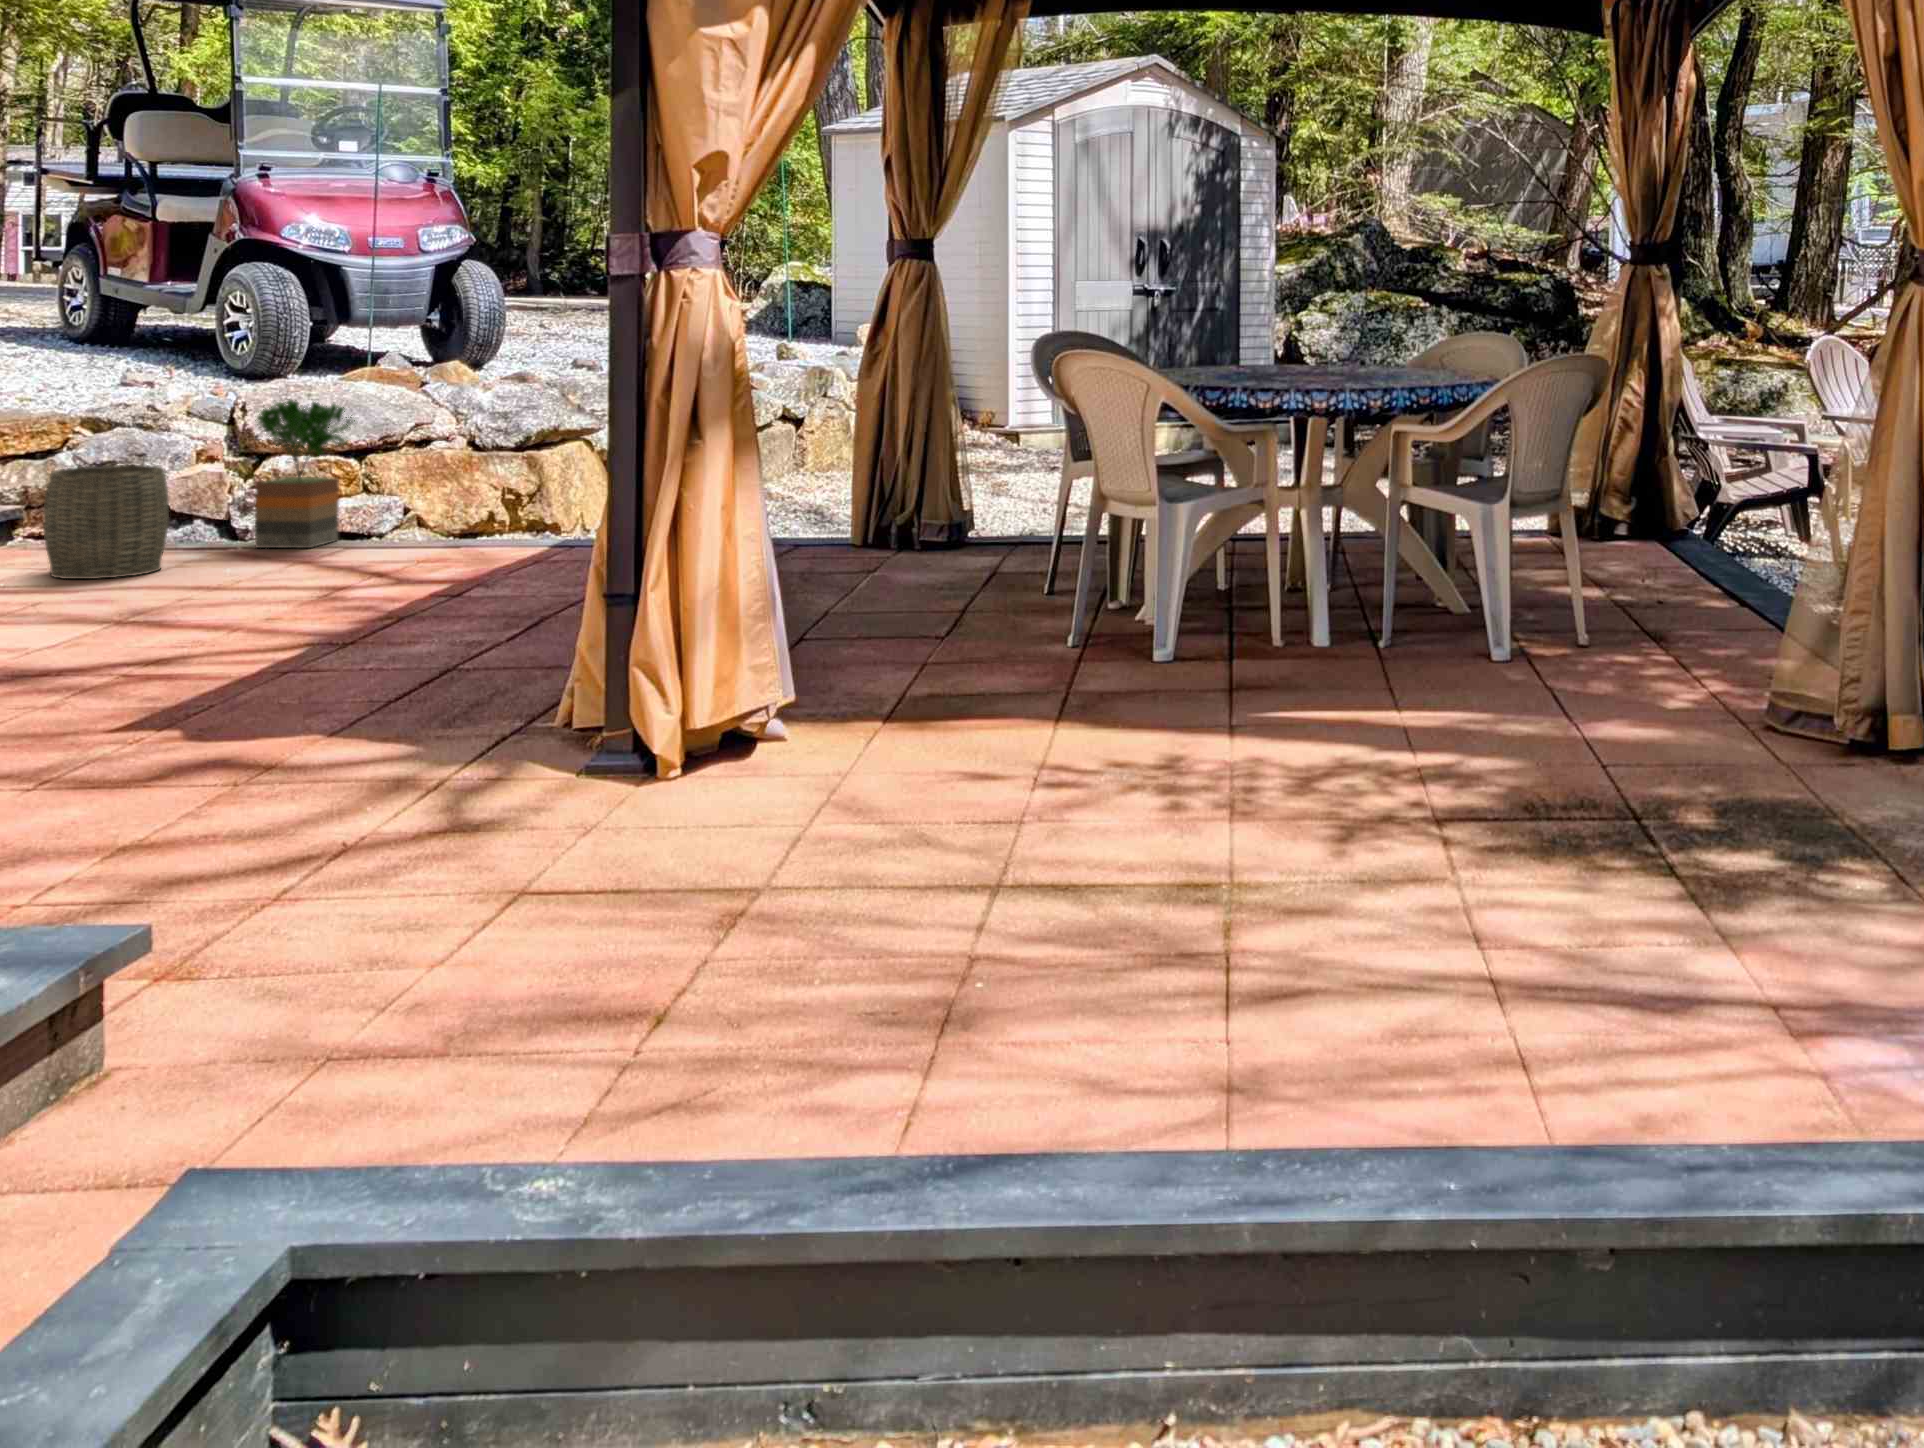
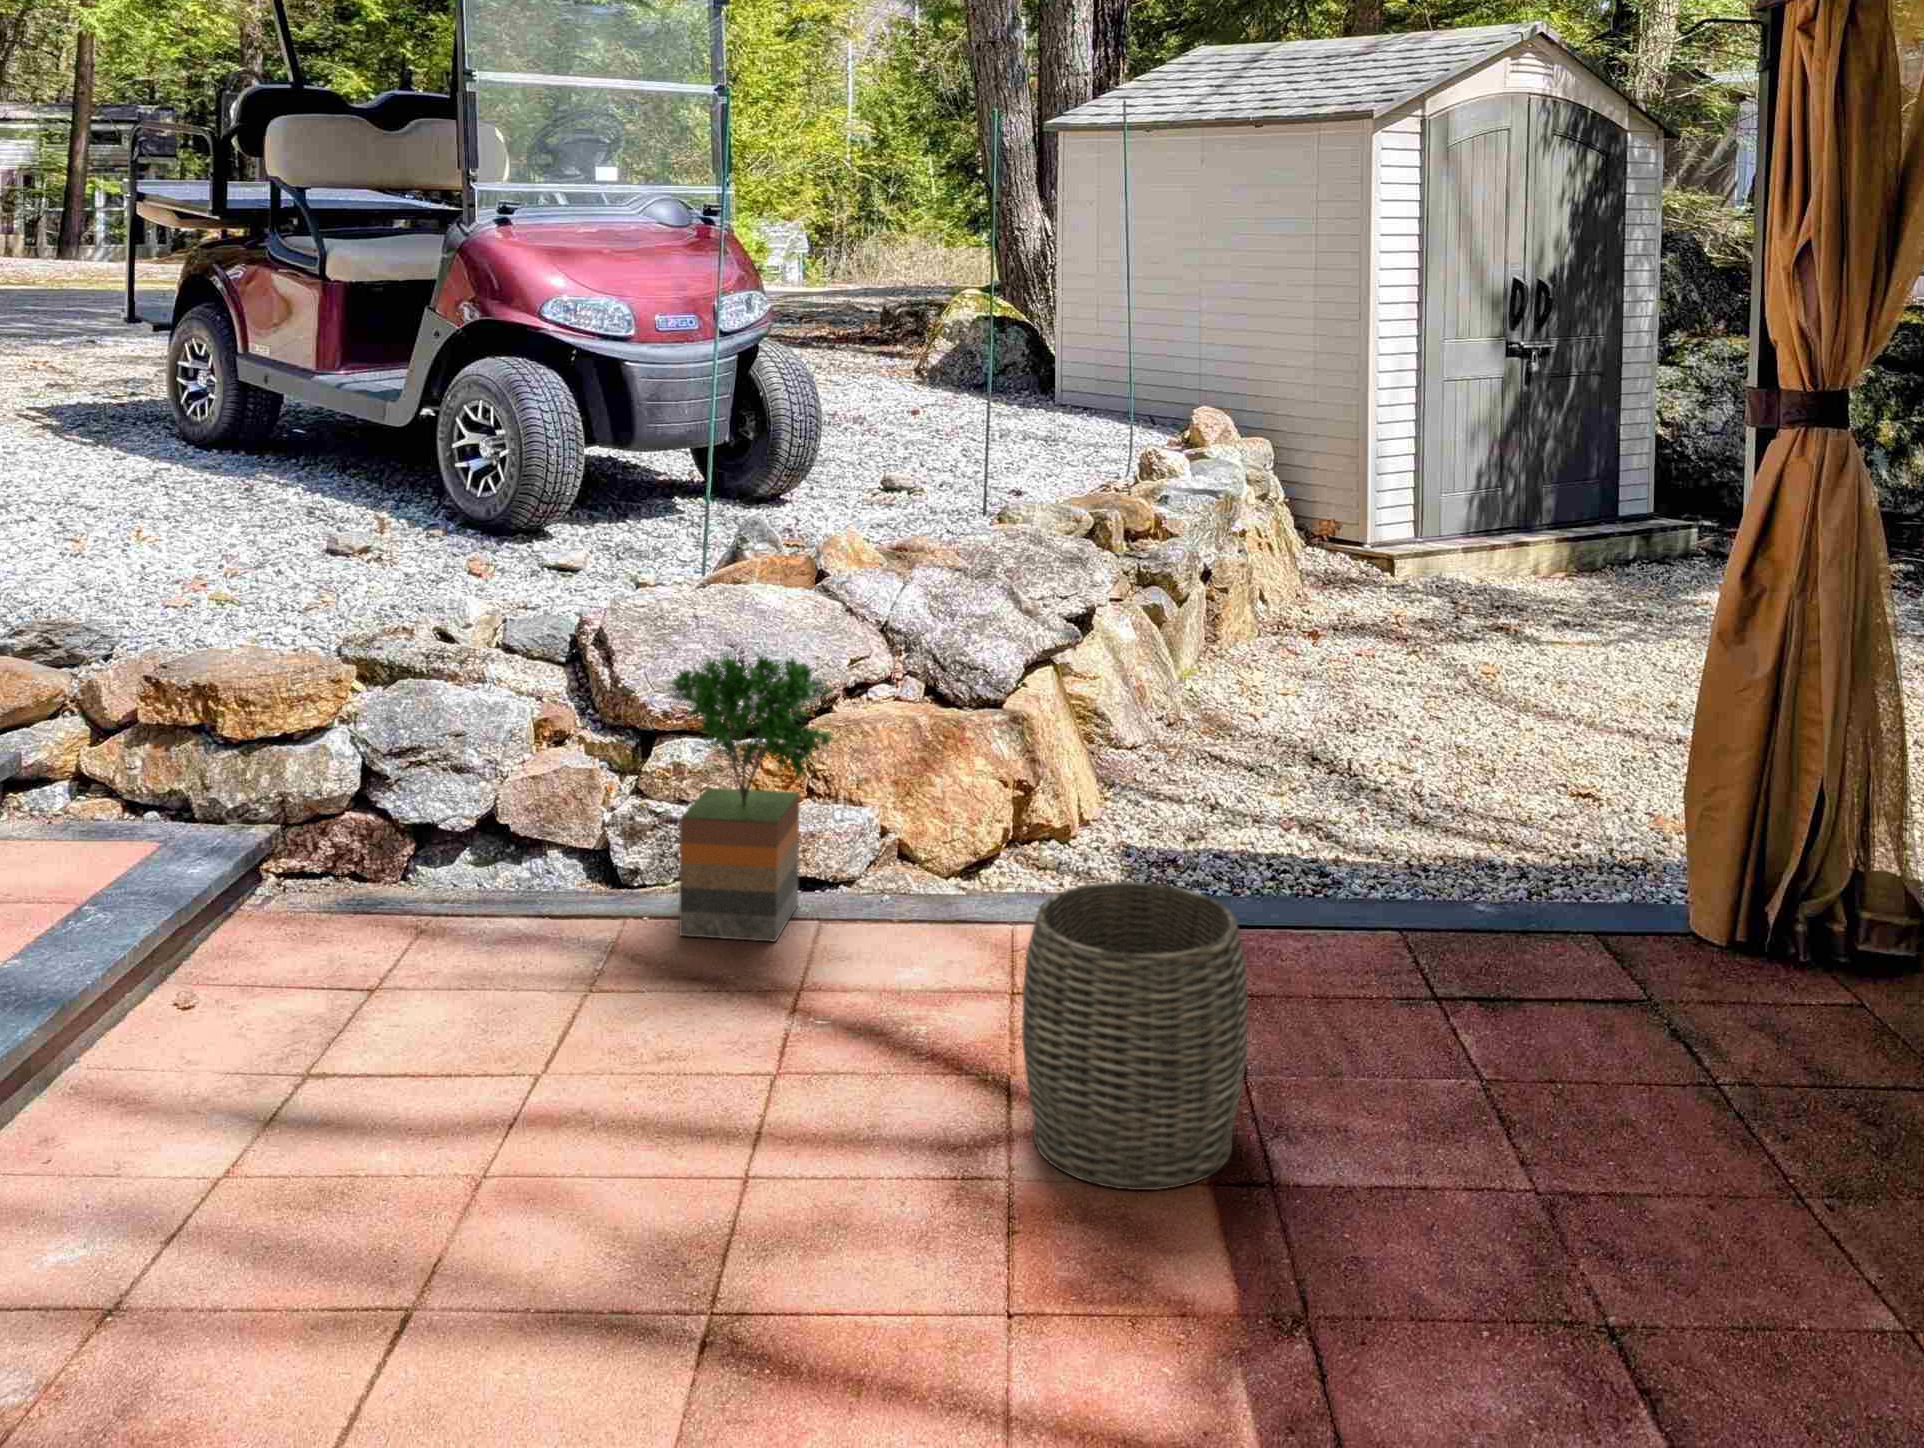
woven basket: present [43,465,169,579] -> present [1022,882,1248,1190]

